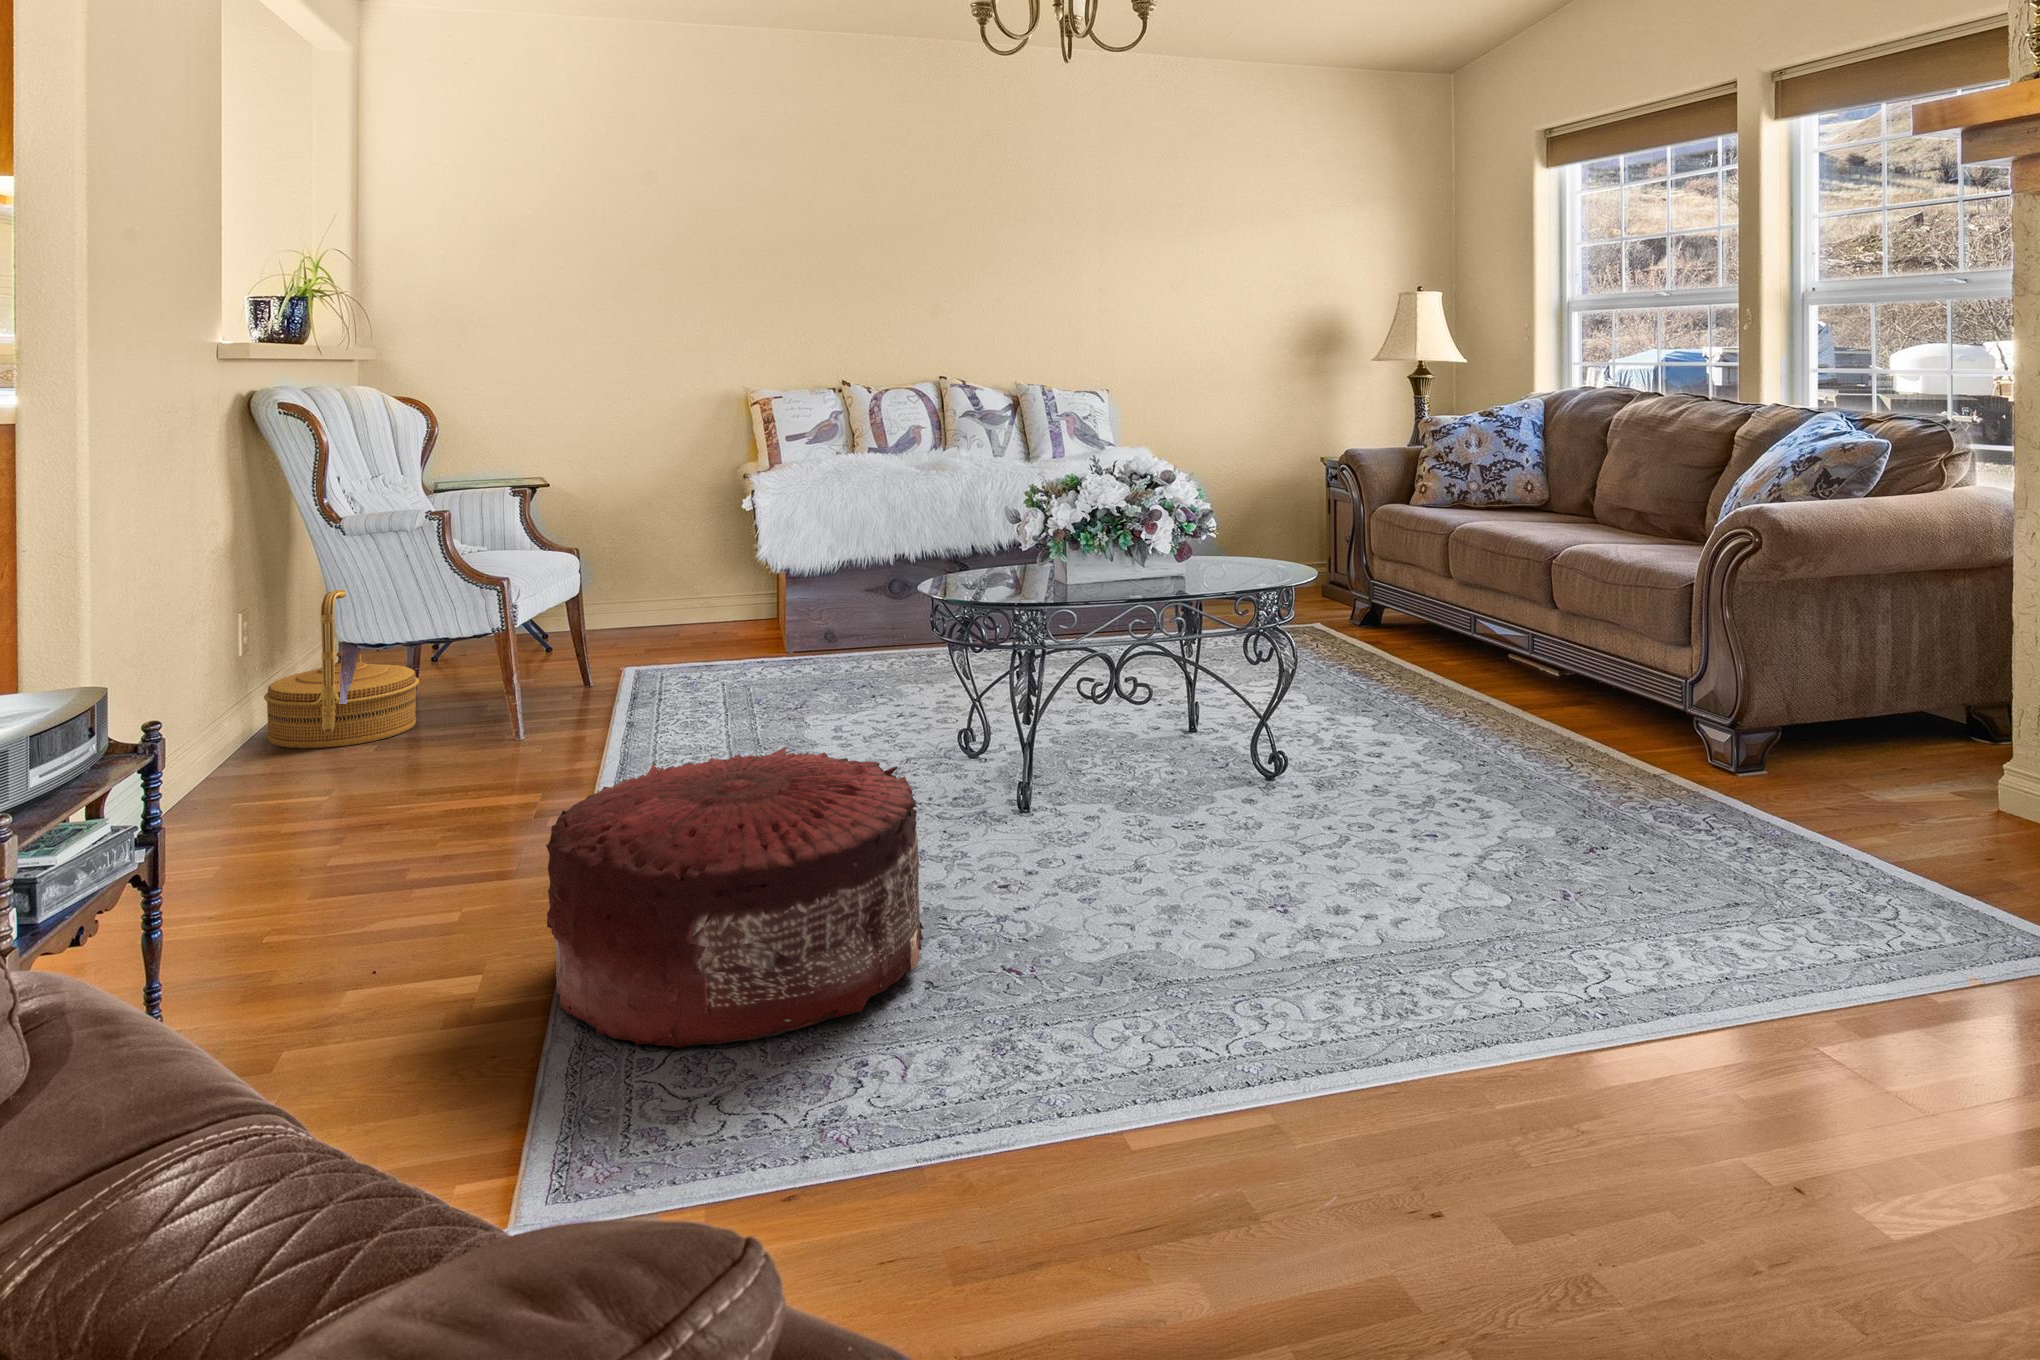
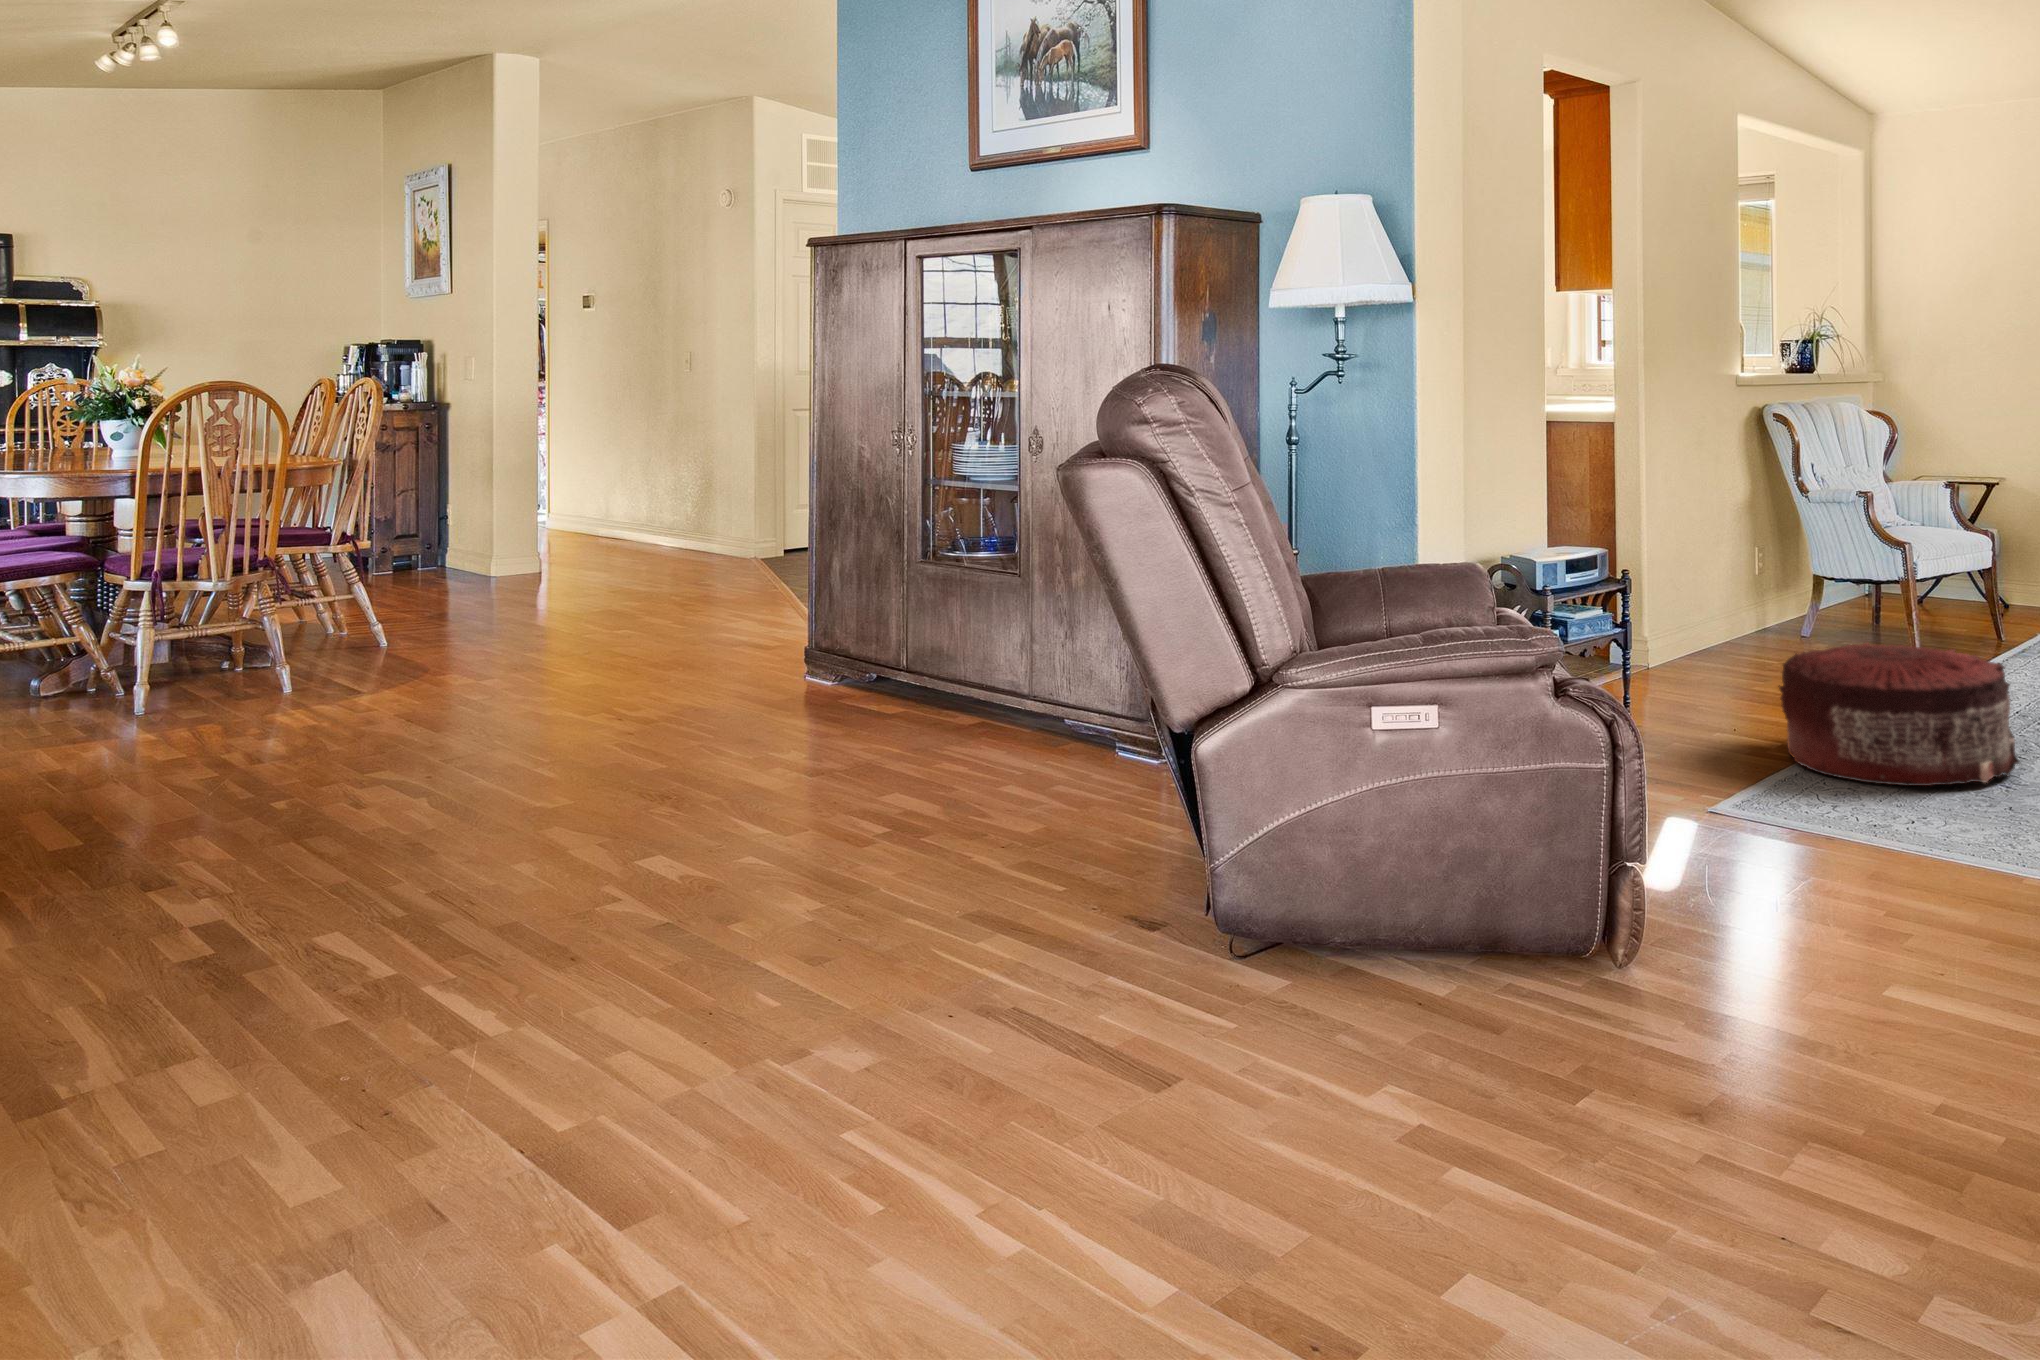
woven basket: present [264,590,419,749] -> none [1757,533,1852,641]

